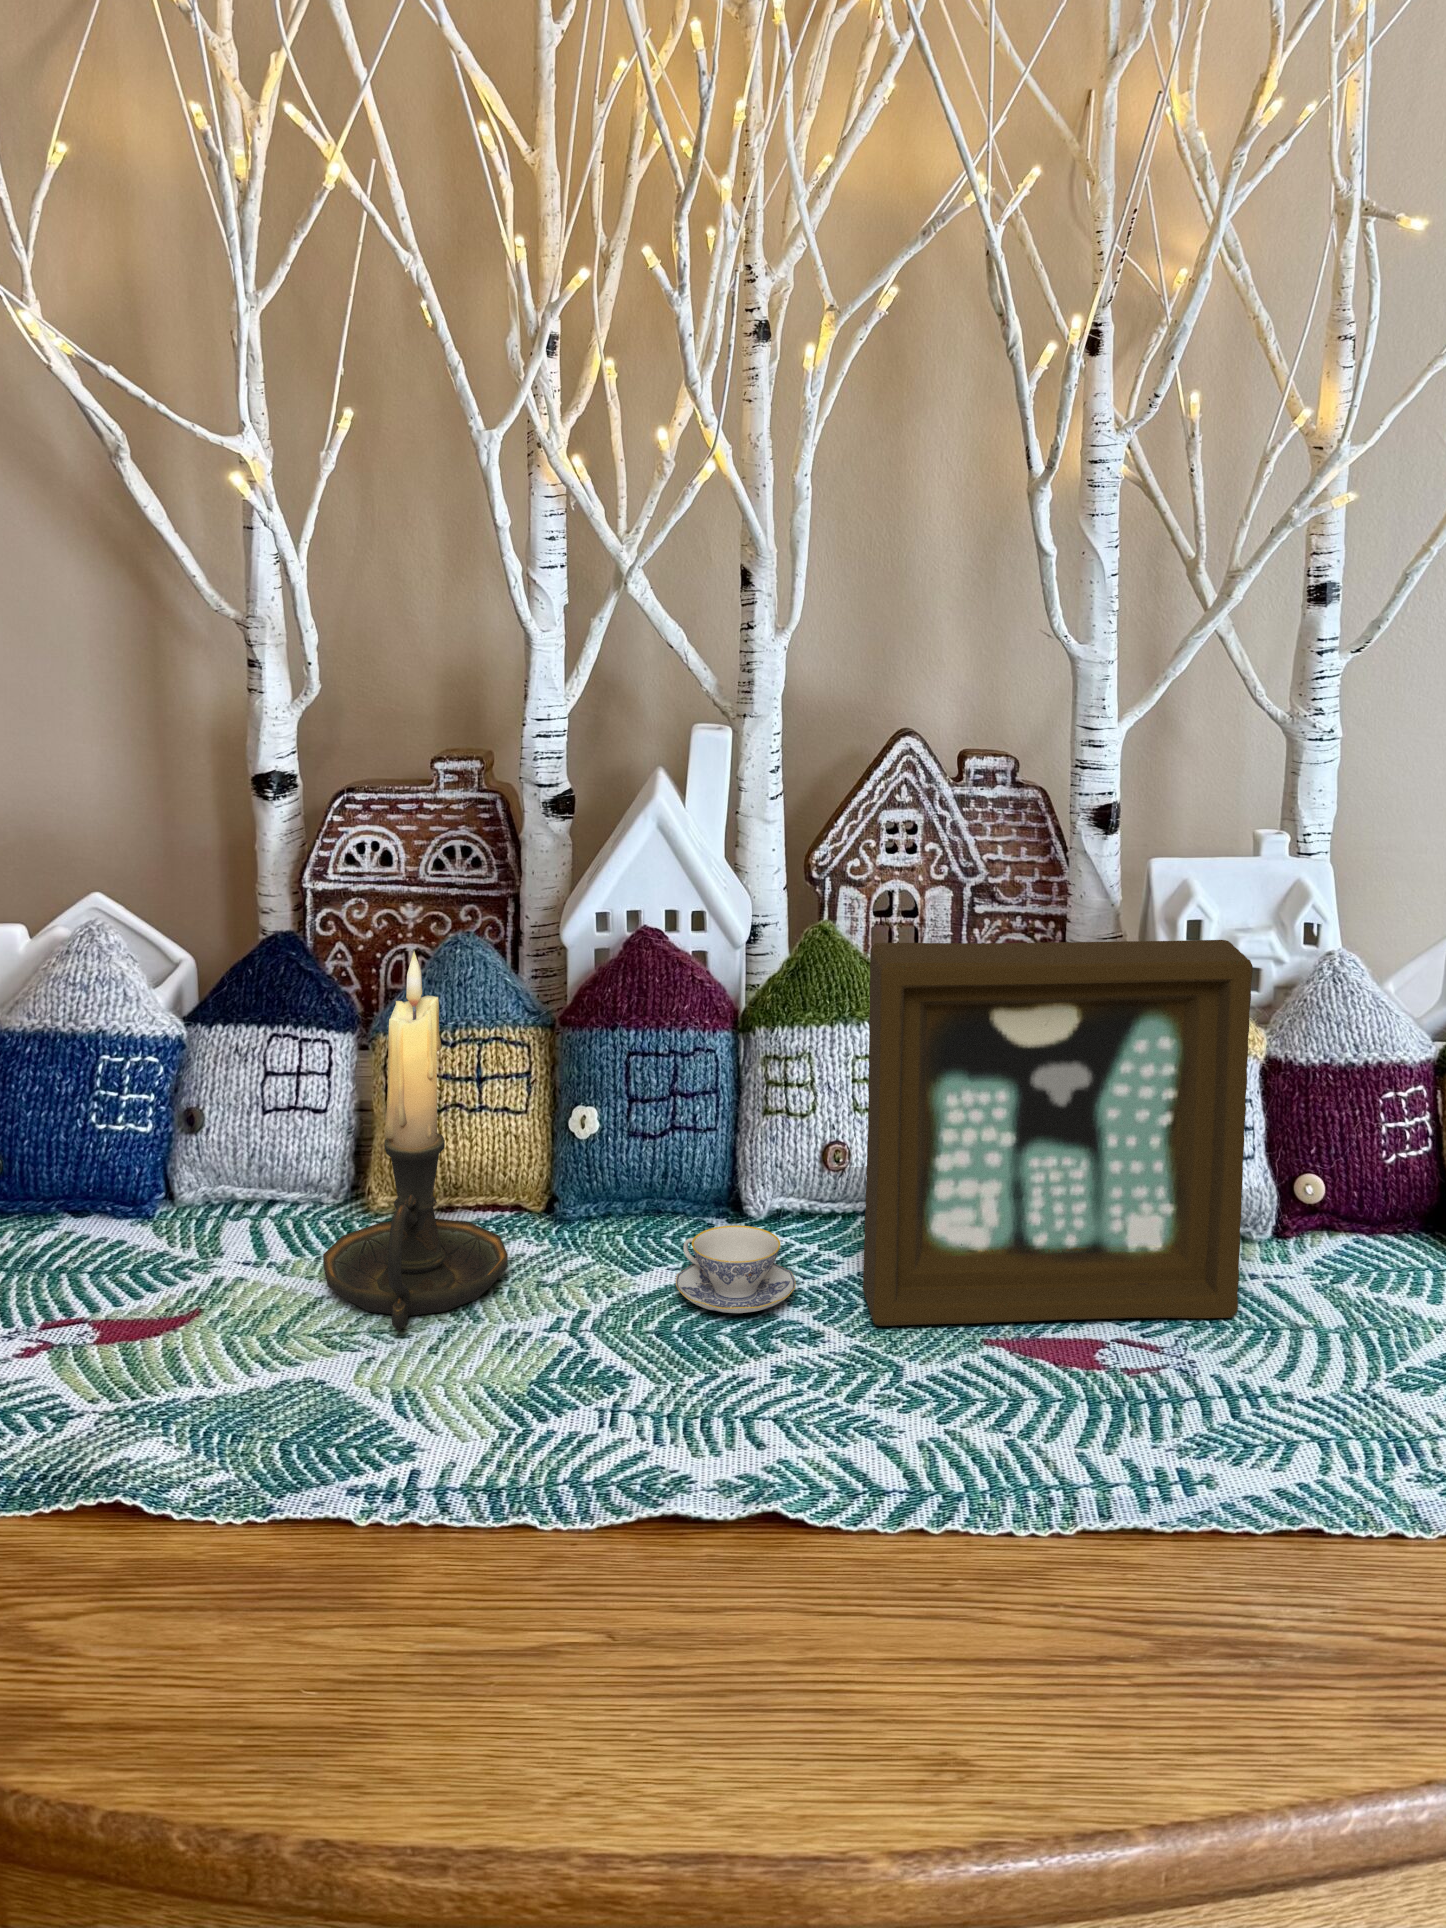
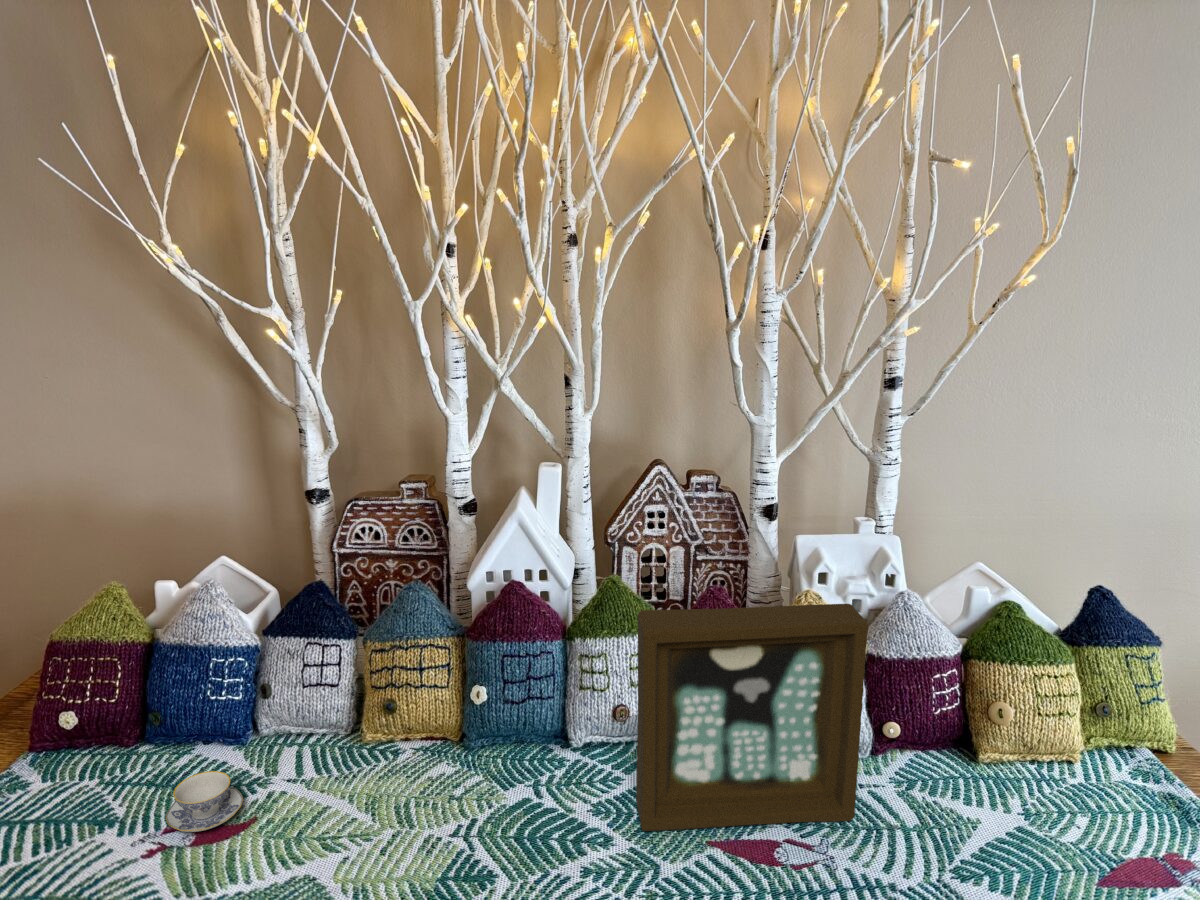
candle holder: present [323,952,508,1331] -> none [326,617,433,843]
teacup: present [676,1225,796,1313] -> present [166,771,243,832]

